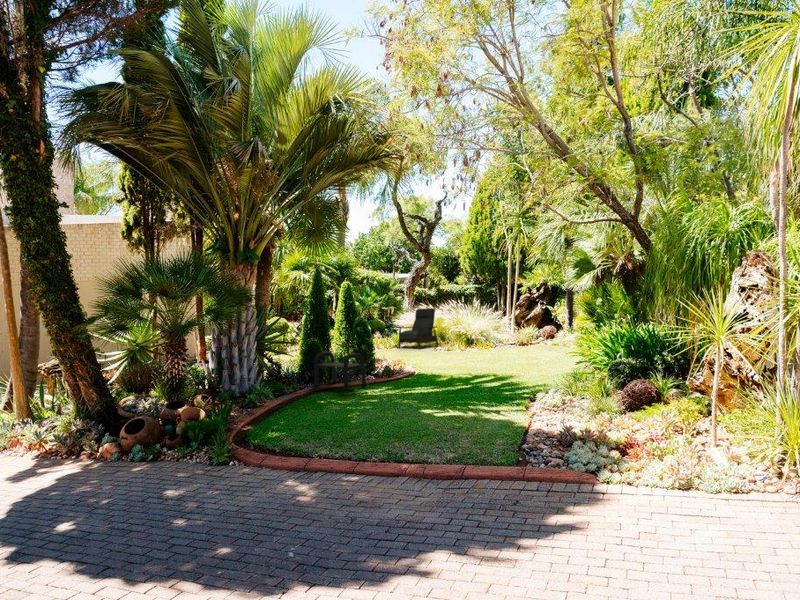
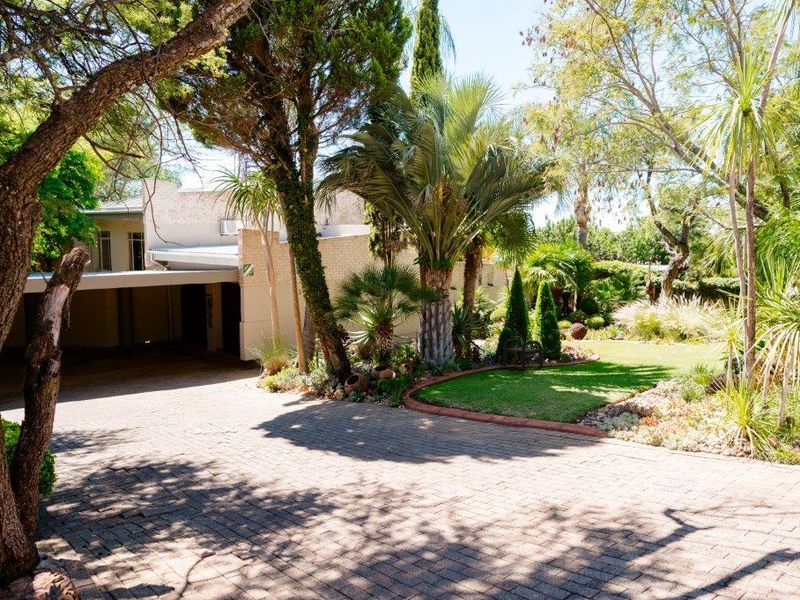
chair: present [397,308,438,349] -> none [609,303,653,341]

